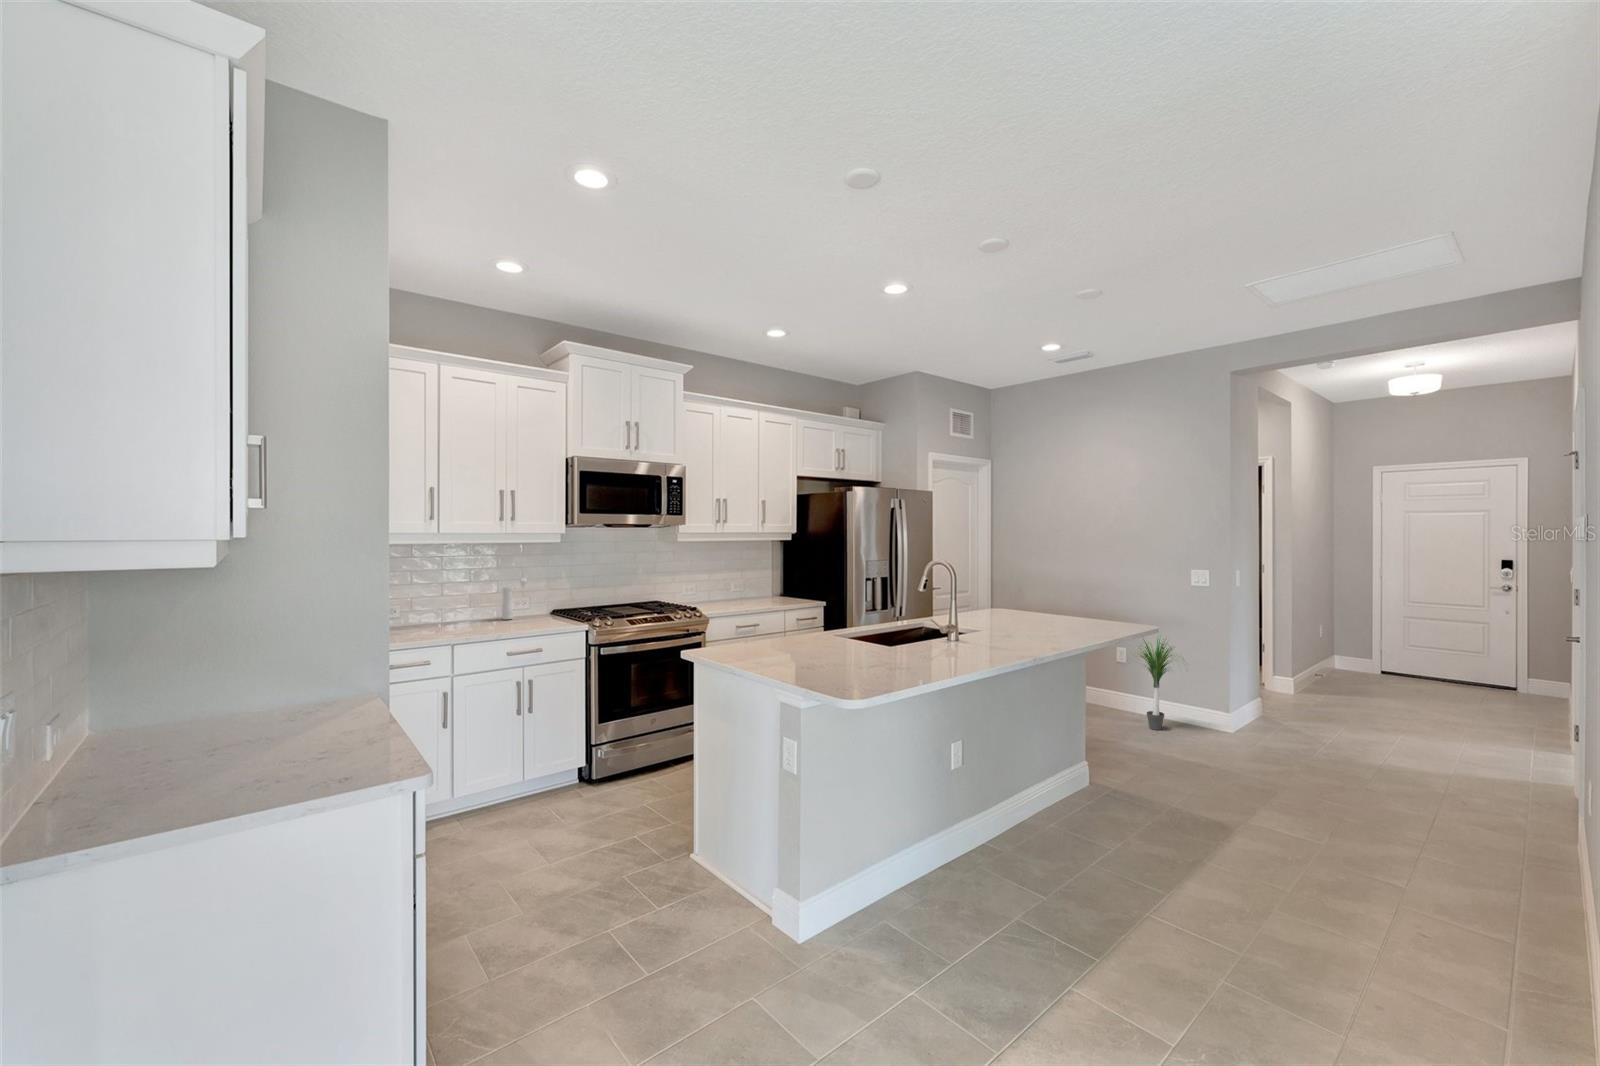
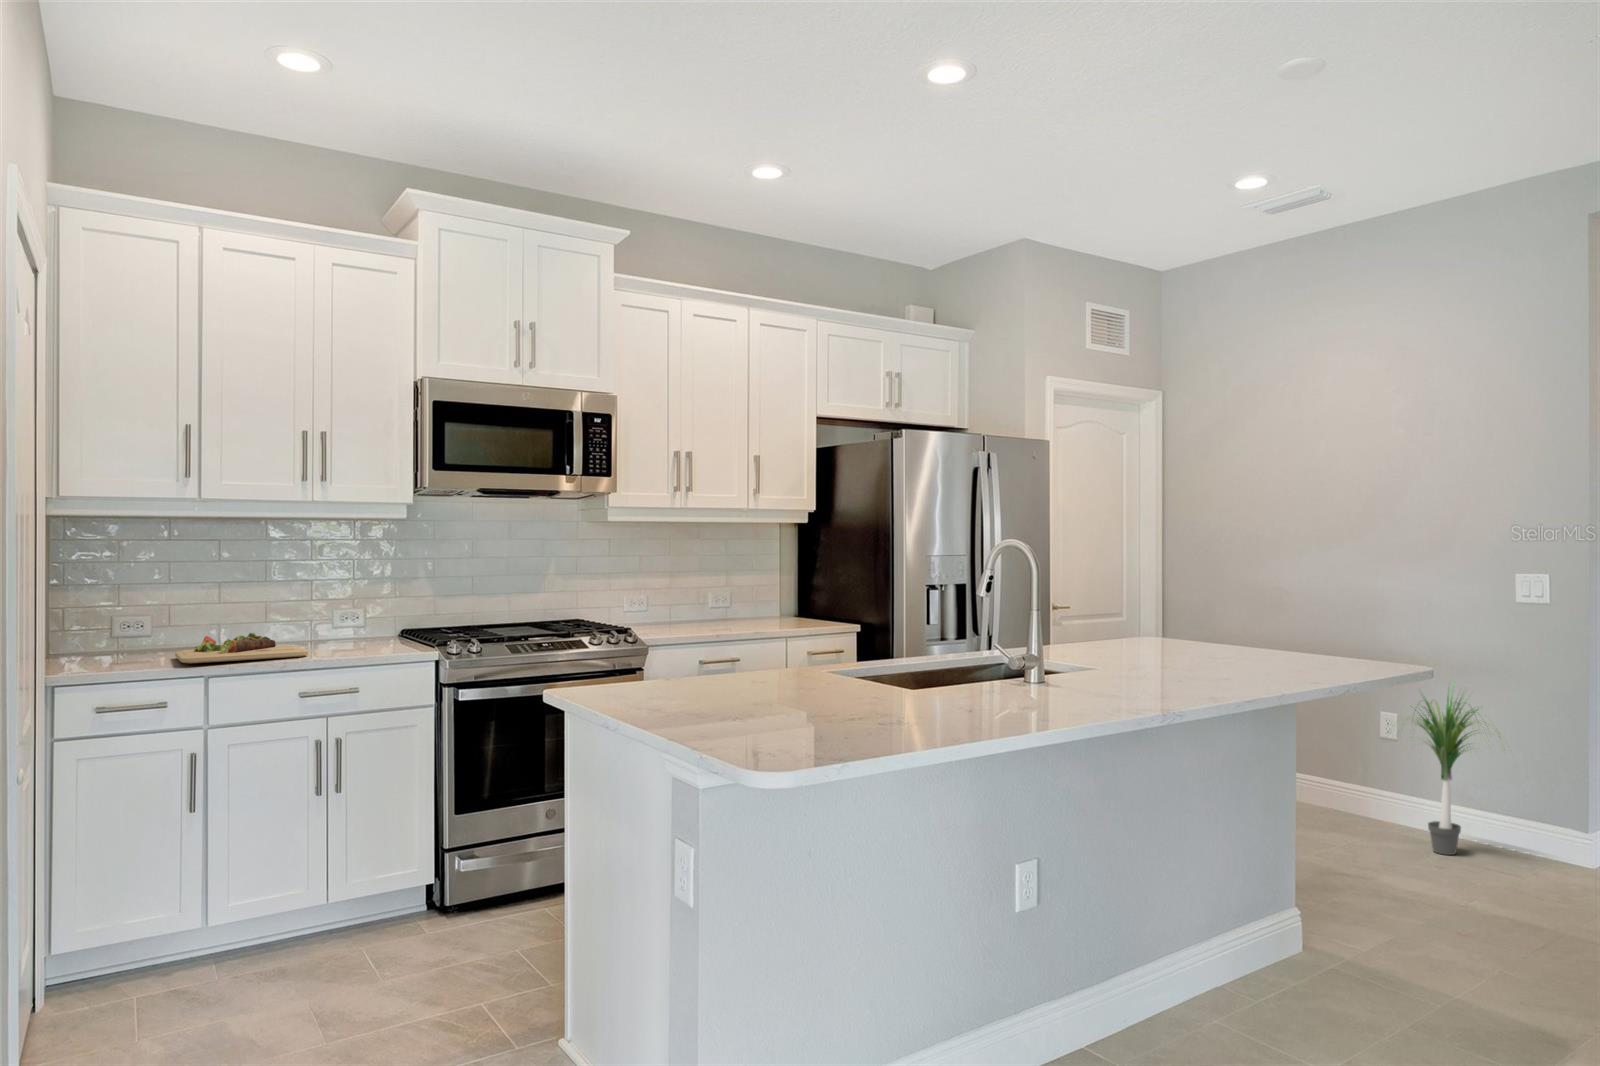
pepper mill: present [502,578,527,619] -> none [311,576,356,641]
cutting board: none [425,616,510,636] -> present [175,633,308,664]

